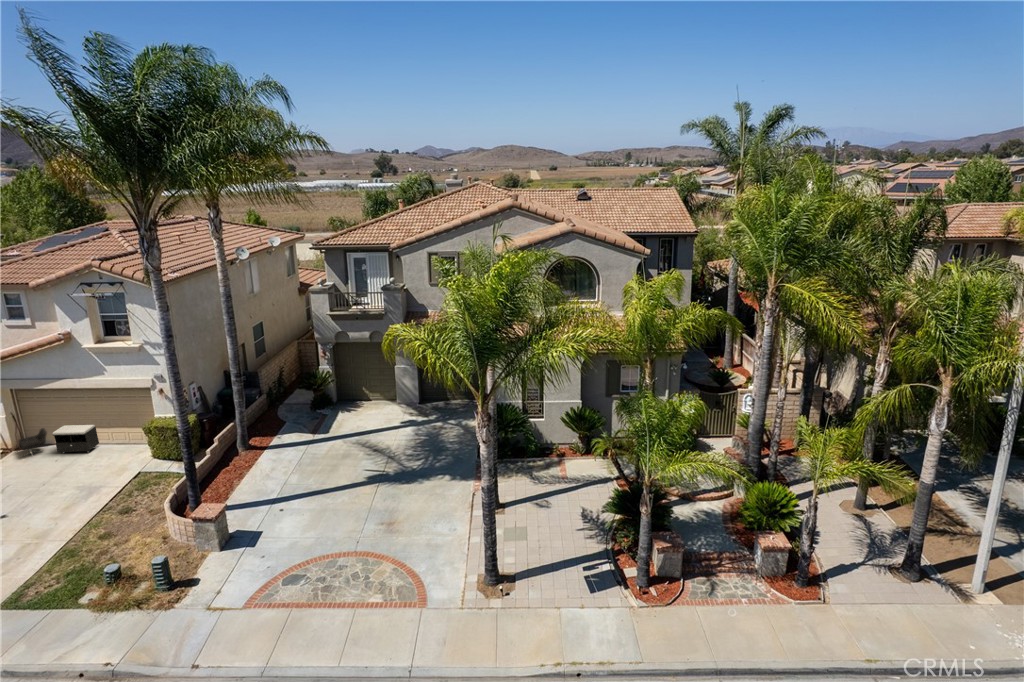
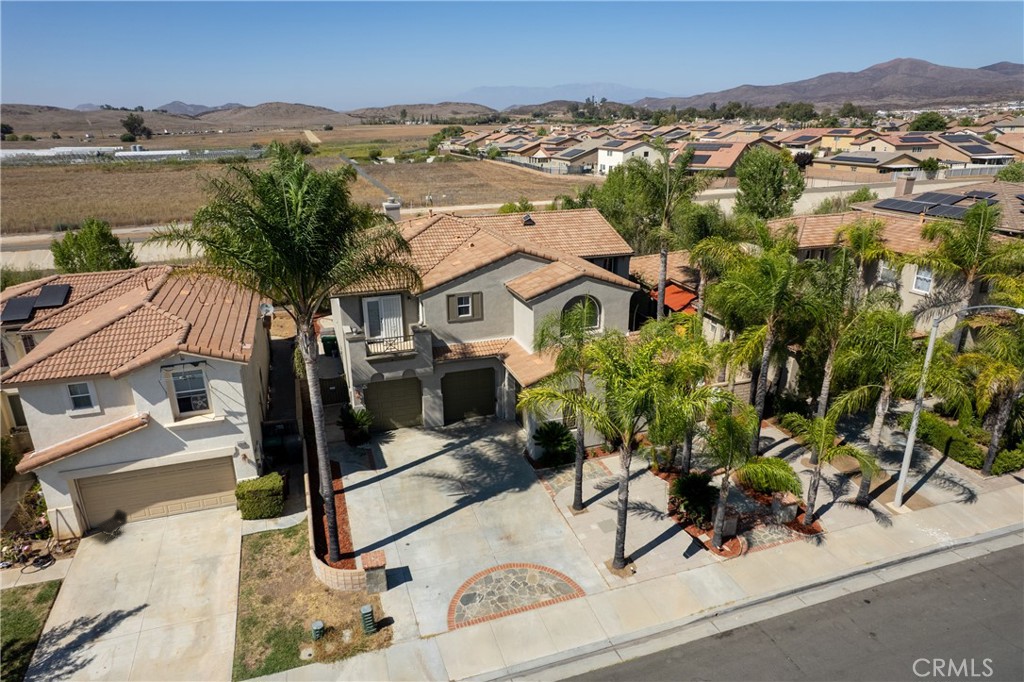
storage bench: present [53,425,99,453] -> none [138,497,178,529]

